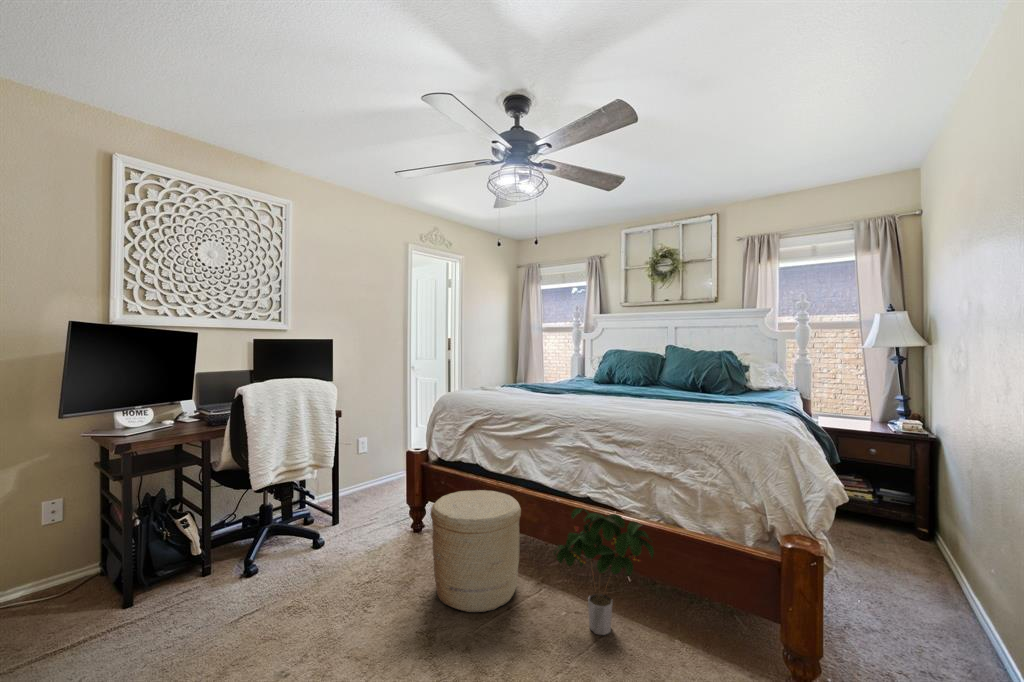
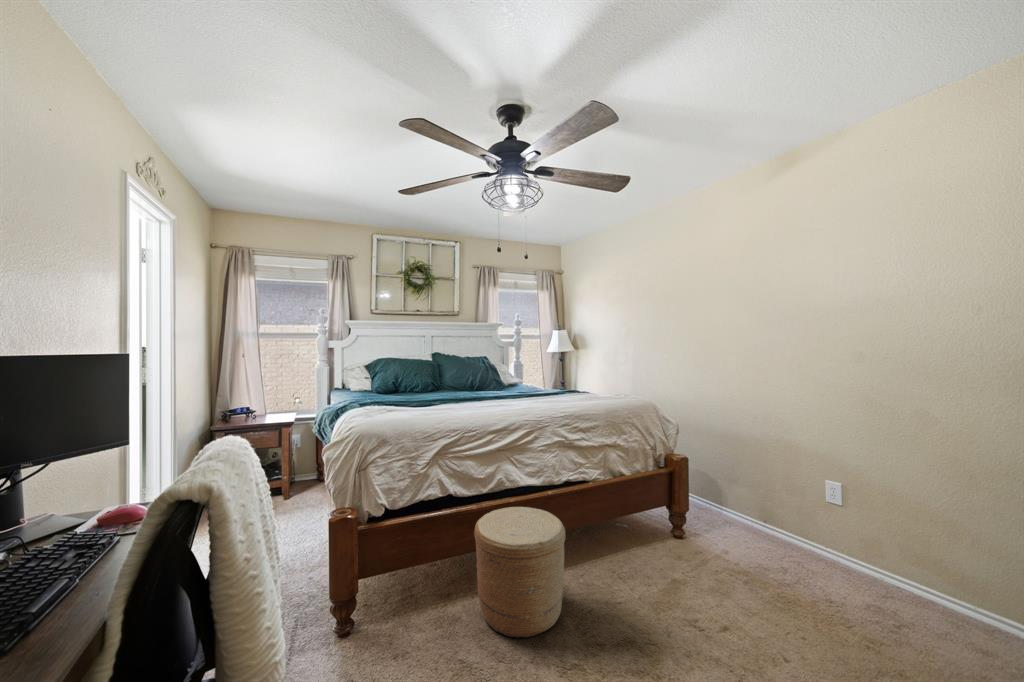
potted plant: present [554,508,654,635] -> none [572,480,639,572]

